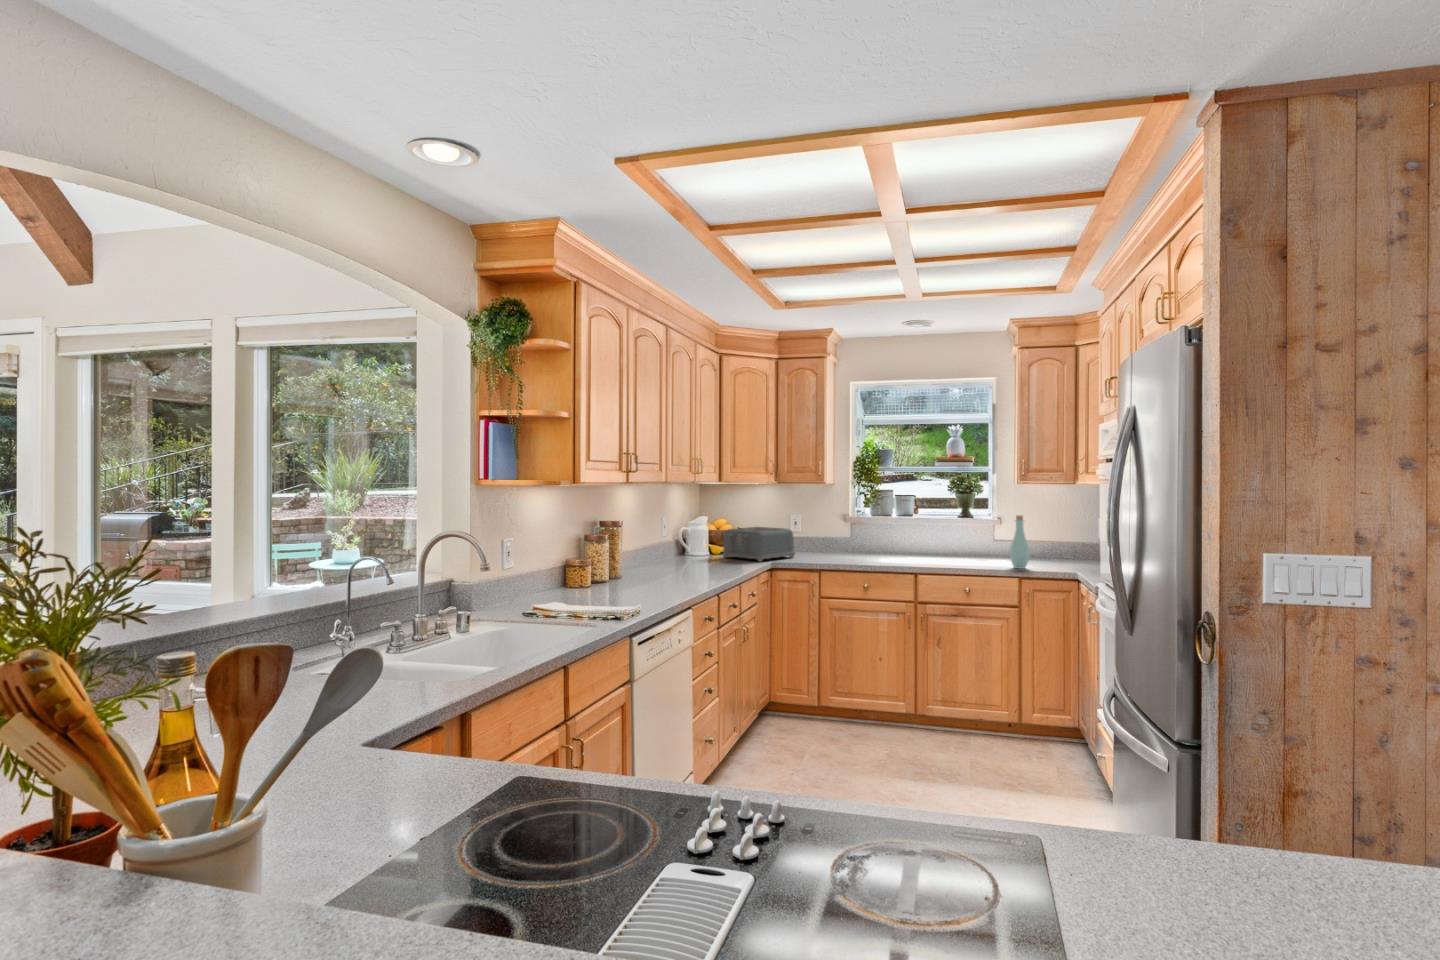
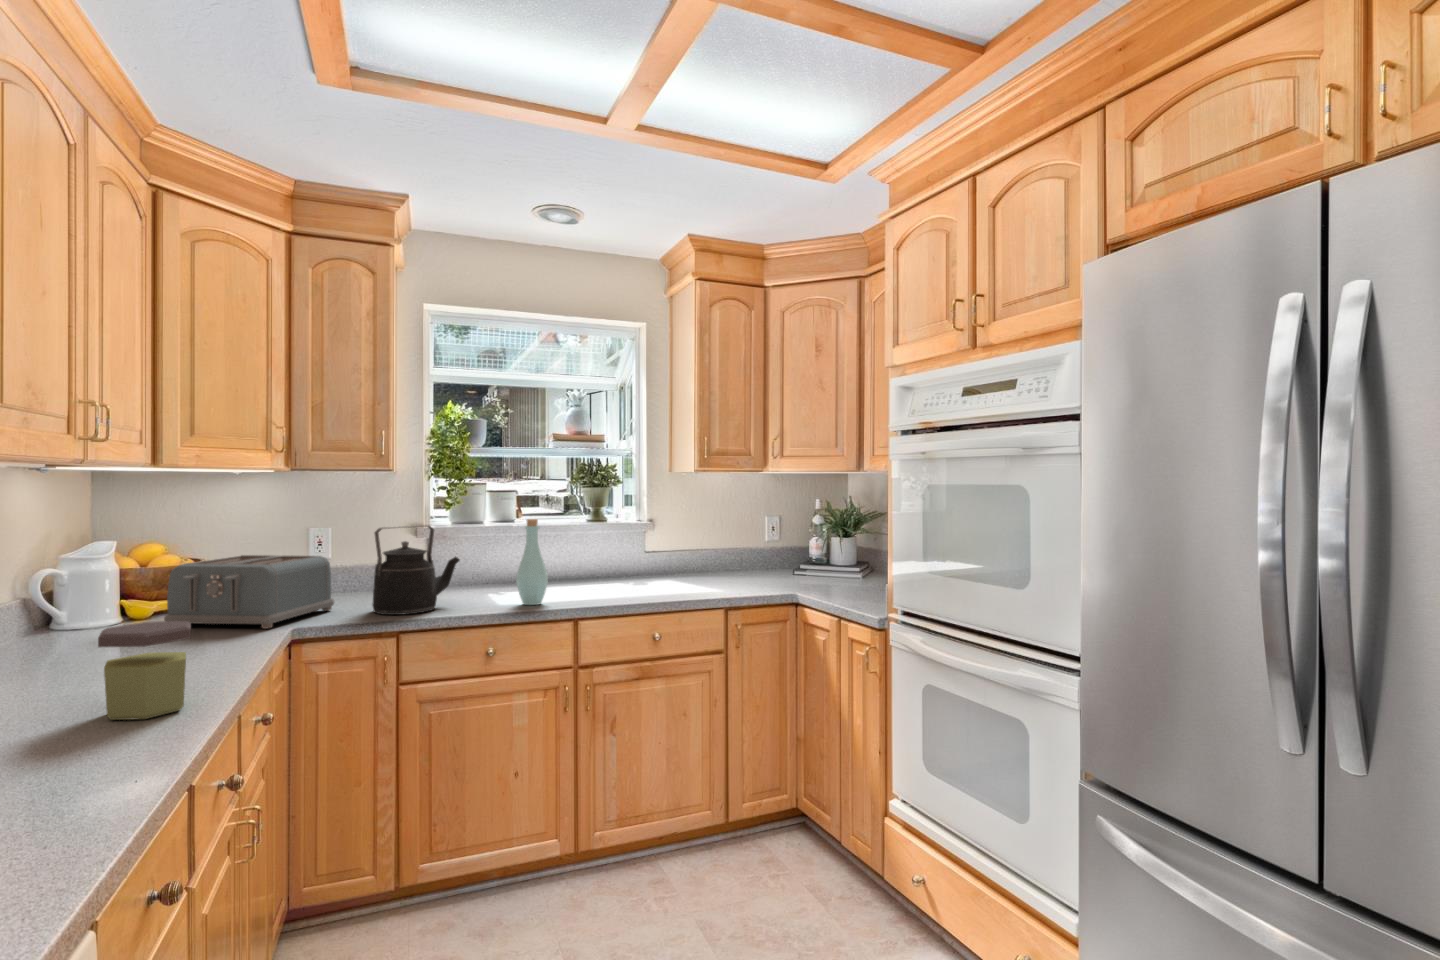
kettle: none [810,515,858,562] -> present [373,526,460,615]
bottle: present [1009,515,1030,569] -> present [516,519,548,605]
jar: none [687,548,716,582] -> present [98,621,191,720]

